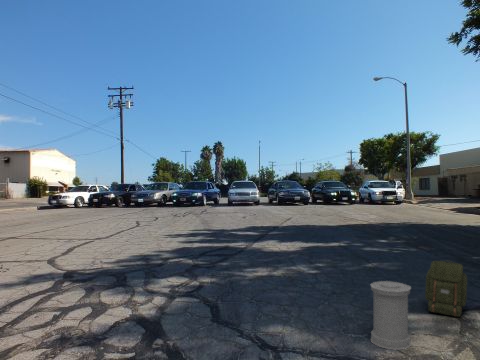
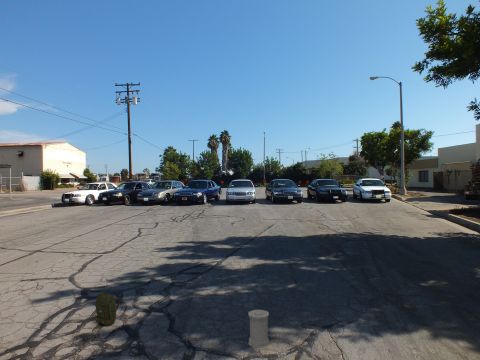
backpack: present [425,261,467,317] -> present [95,293,119,326]

